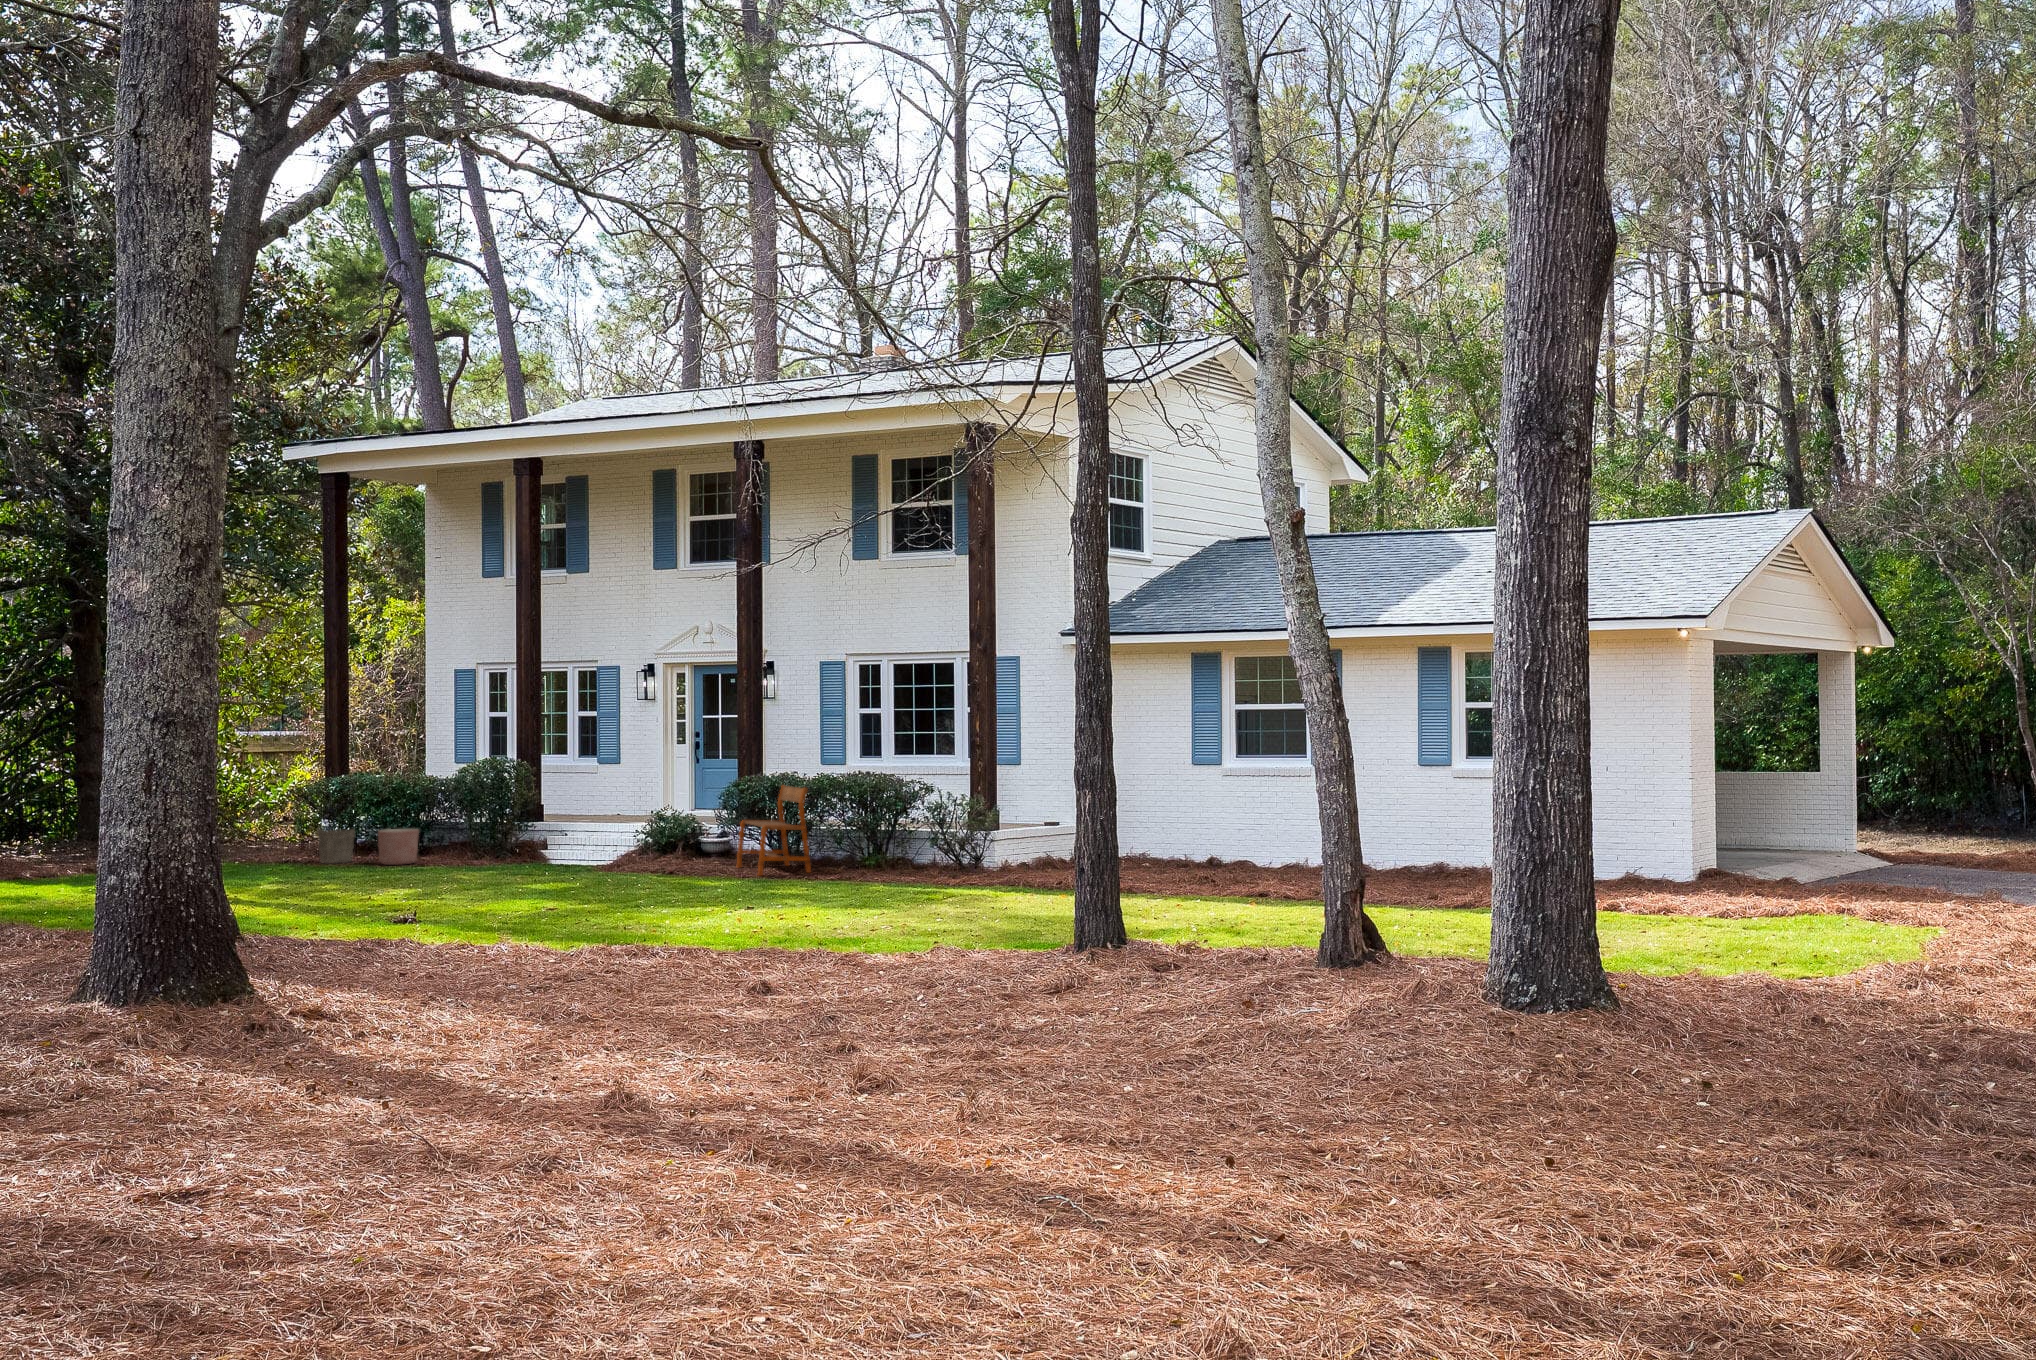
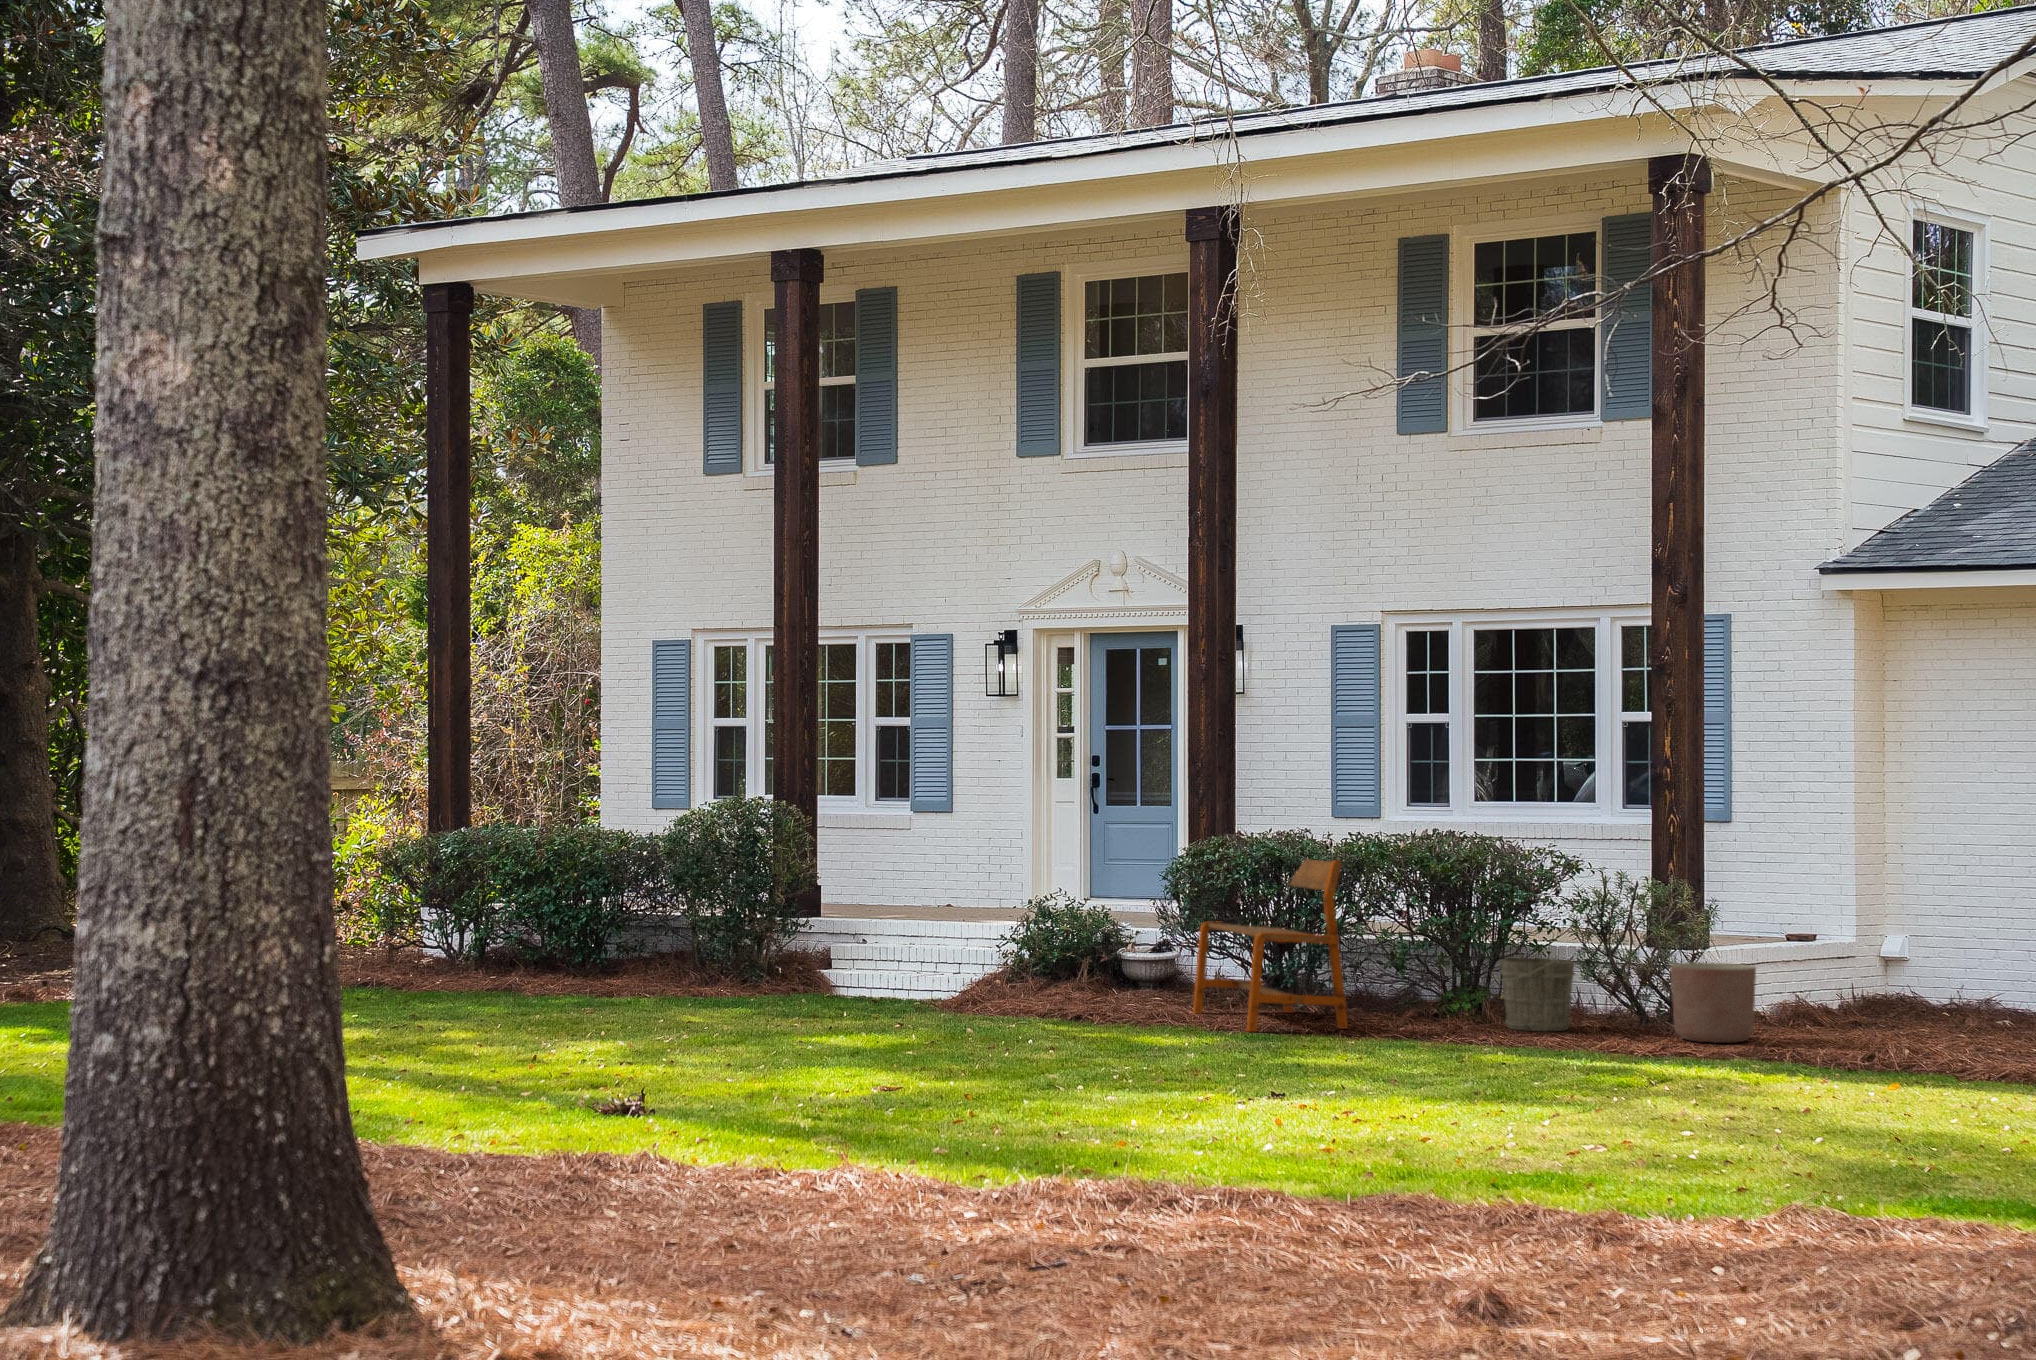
bucket: present [314,829,355,864] -> present [1492,954,1575,1031]
planter: present [378,829,419,865] -> present [1671,962,1756,1043]

